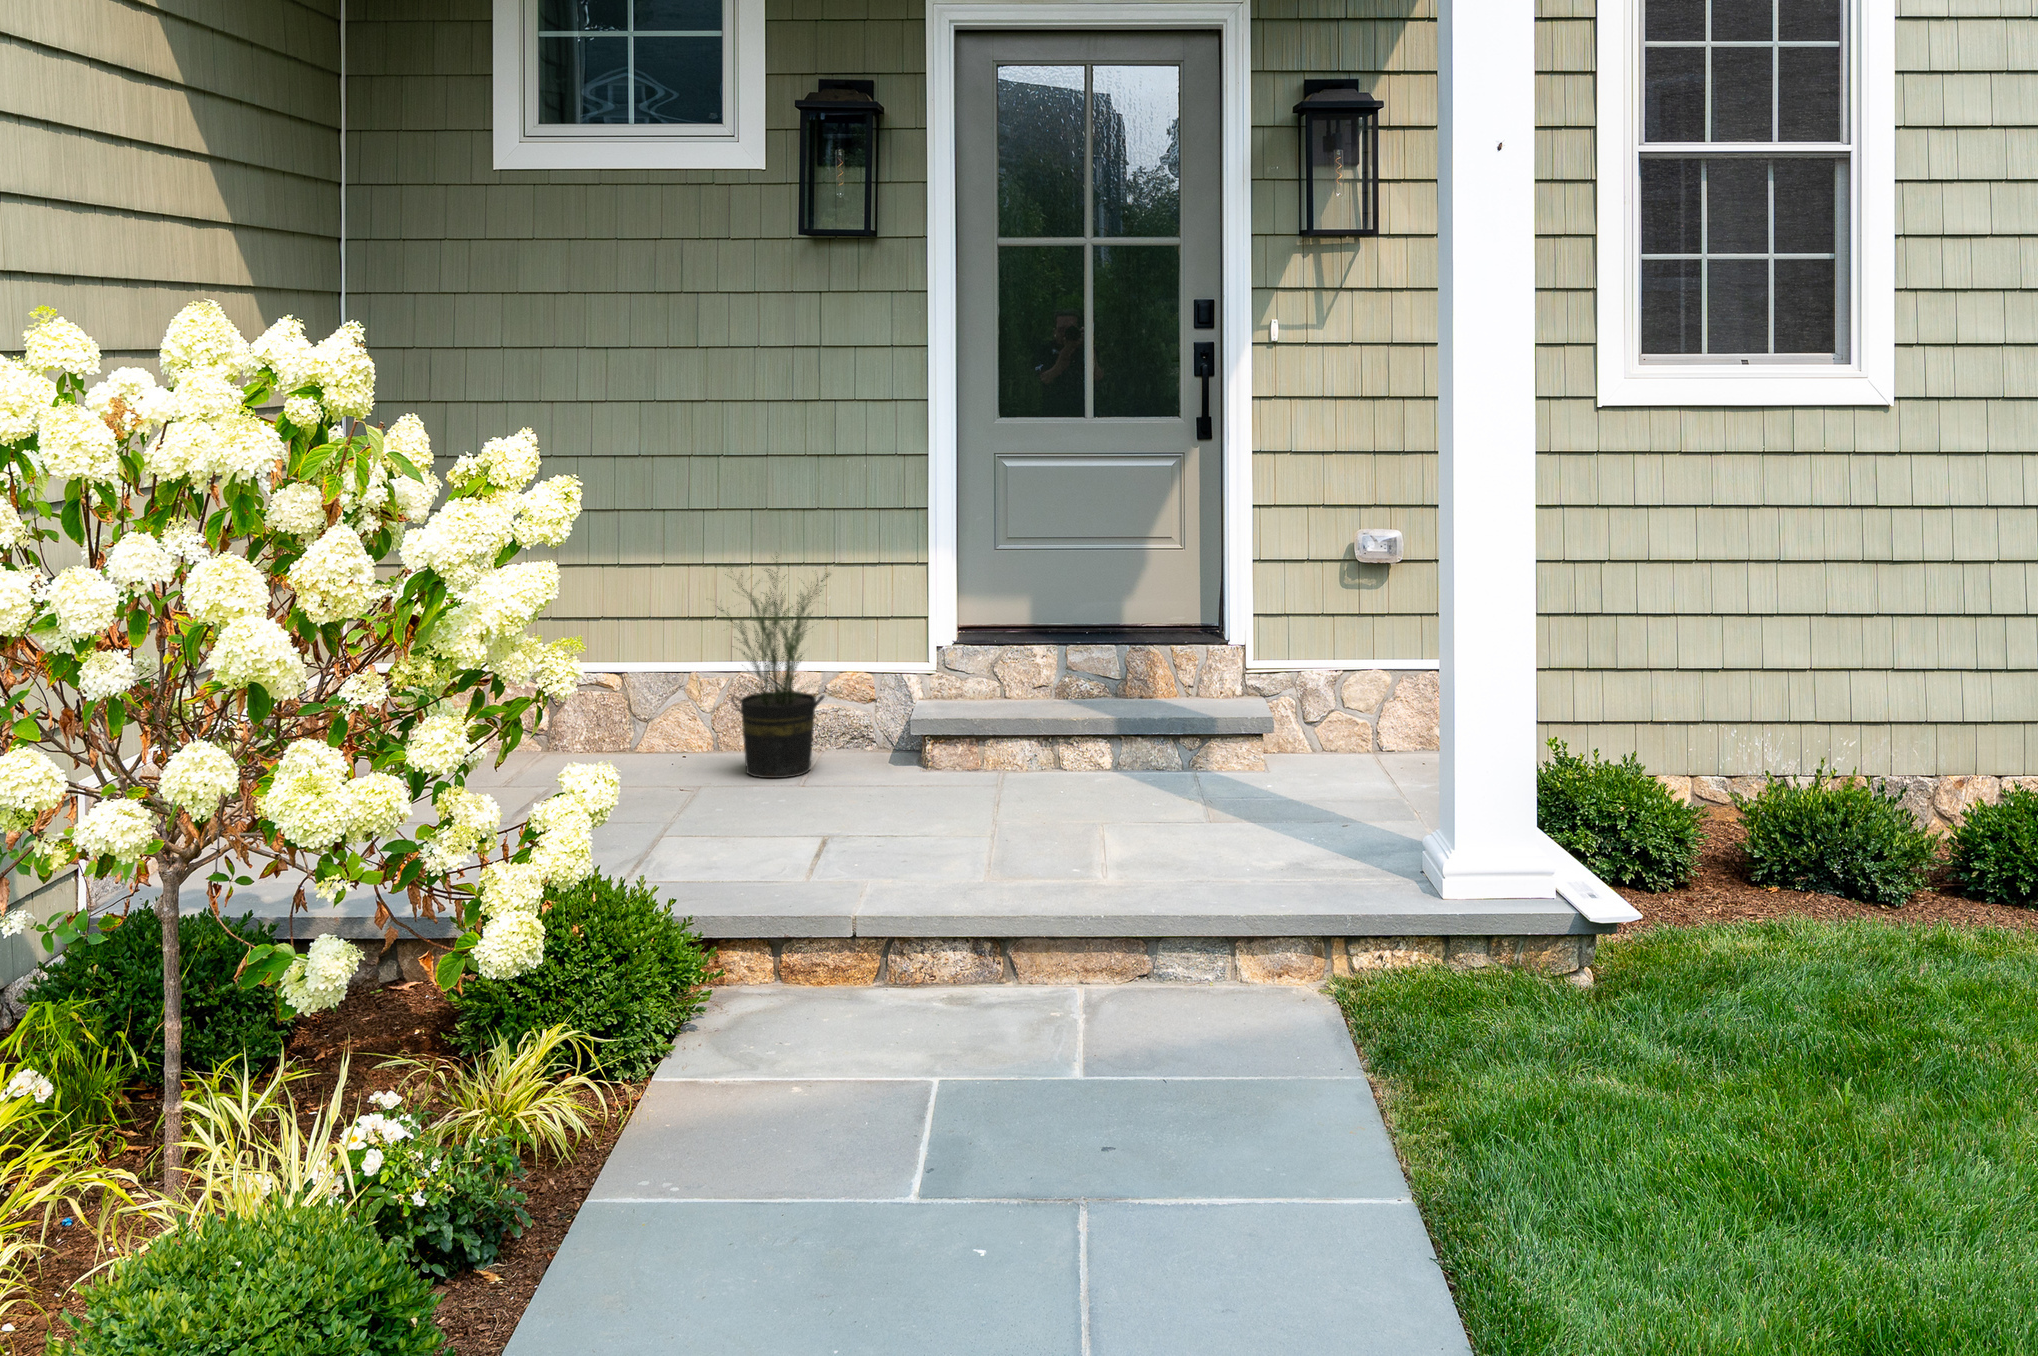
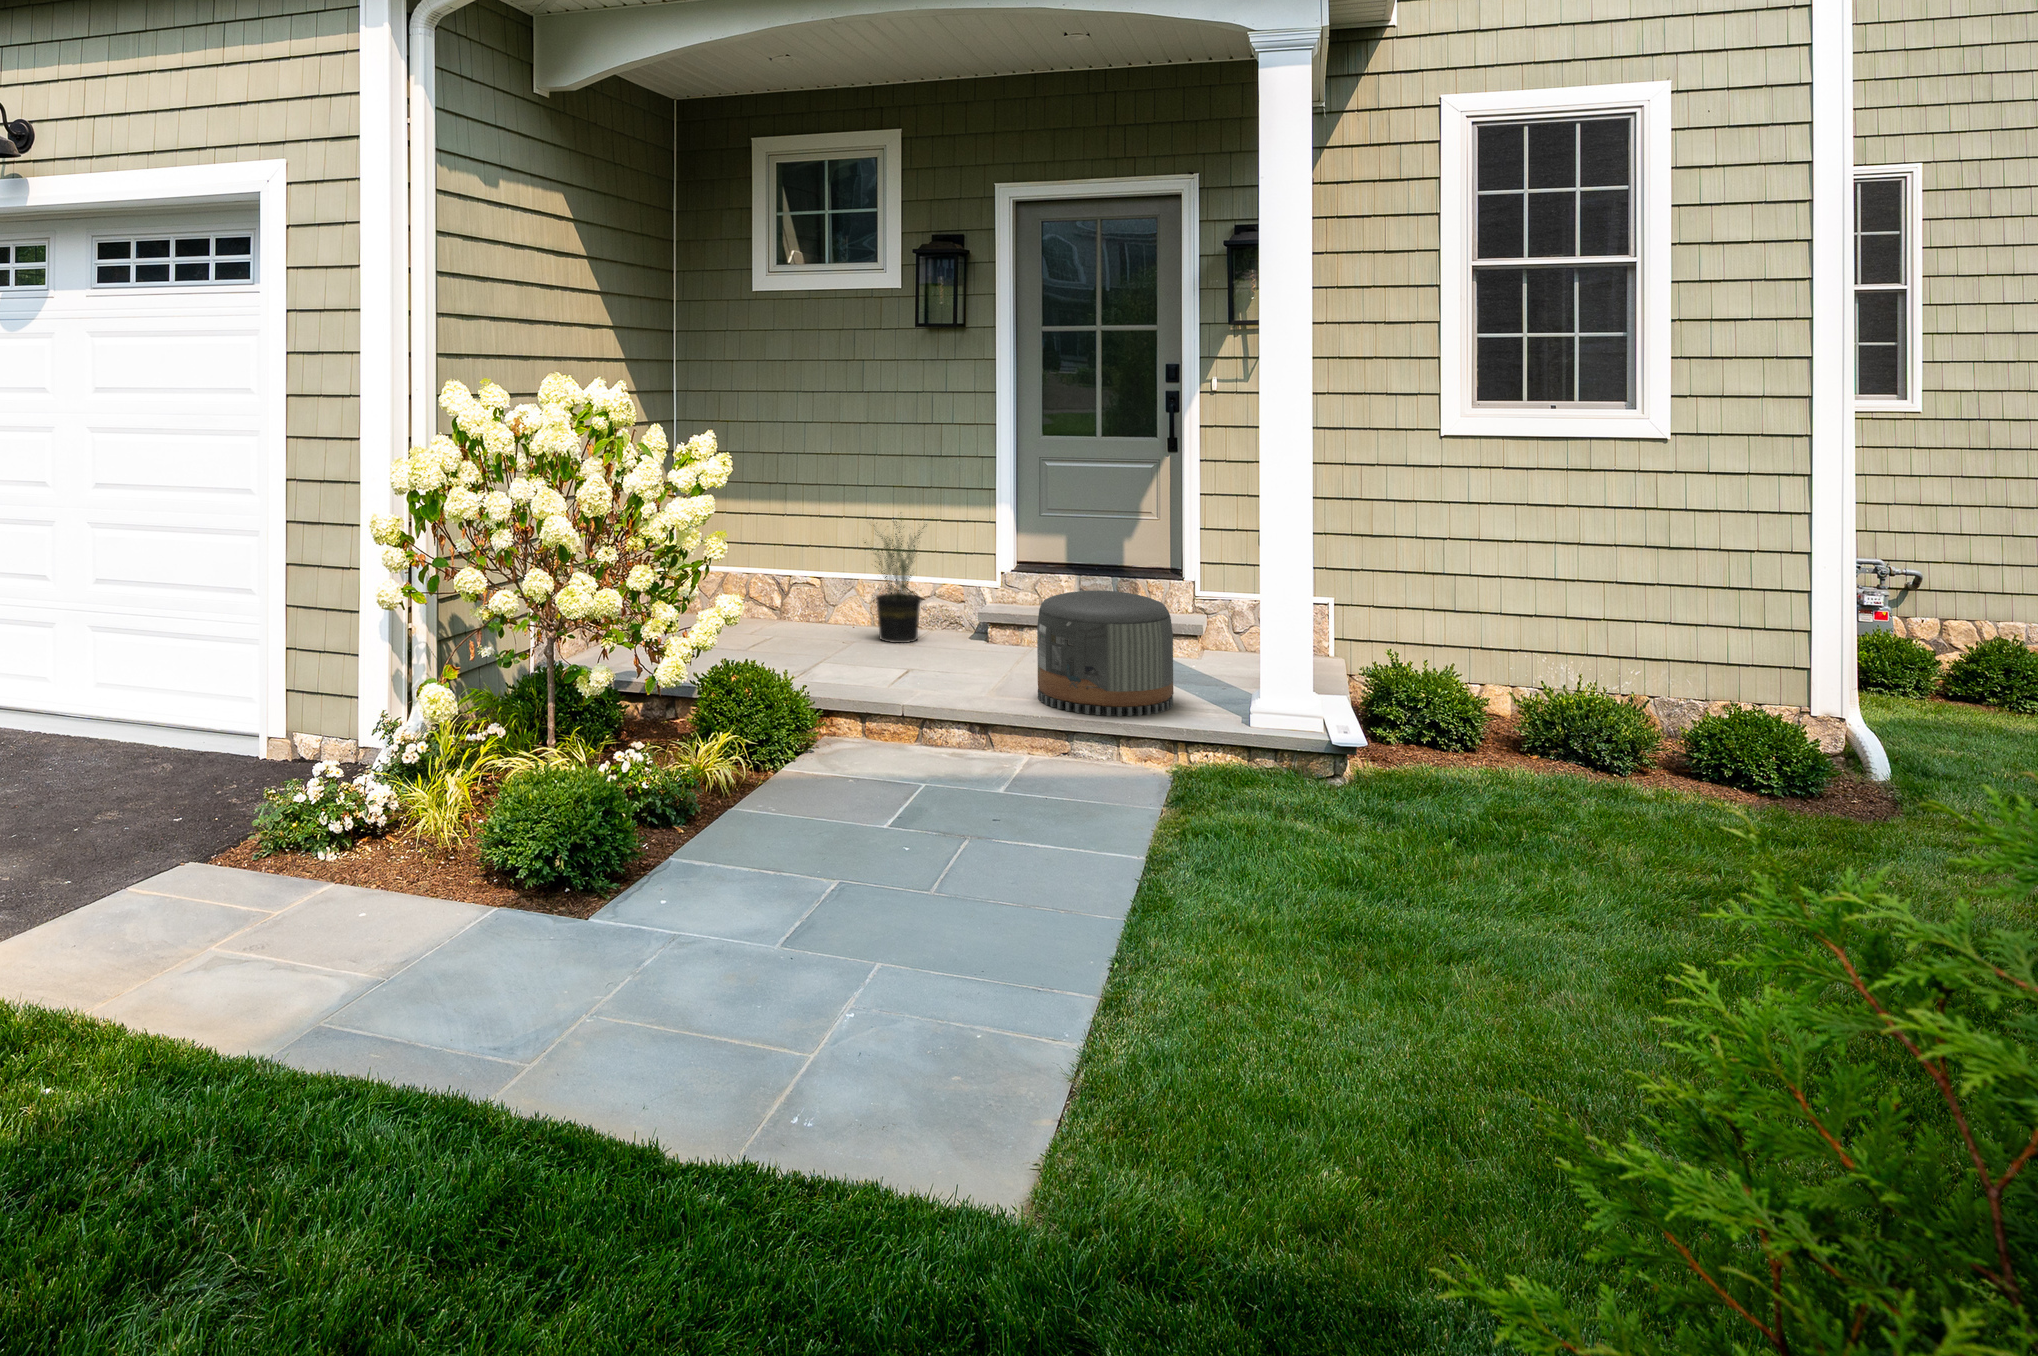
pouf: none [1073,680,1292,898] -> present [1037,590,1173,716]

